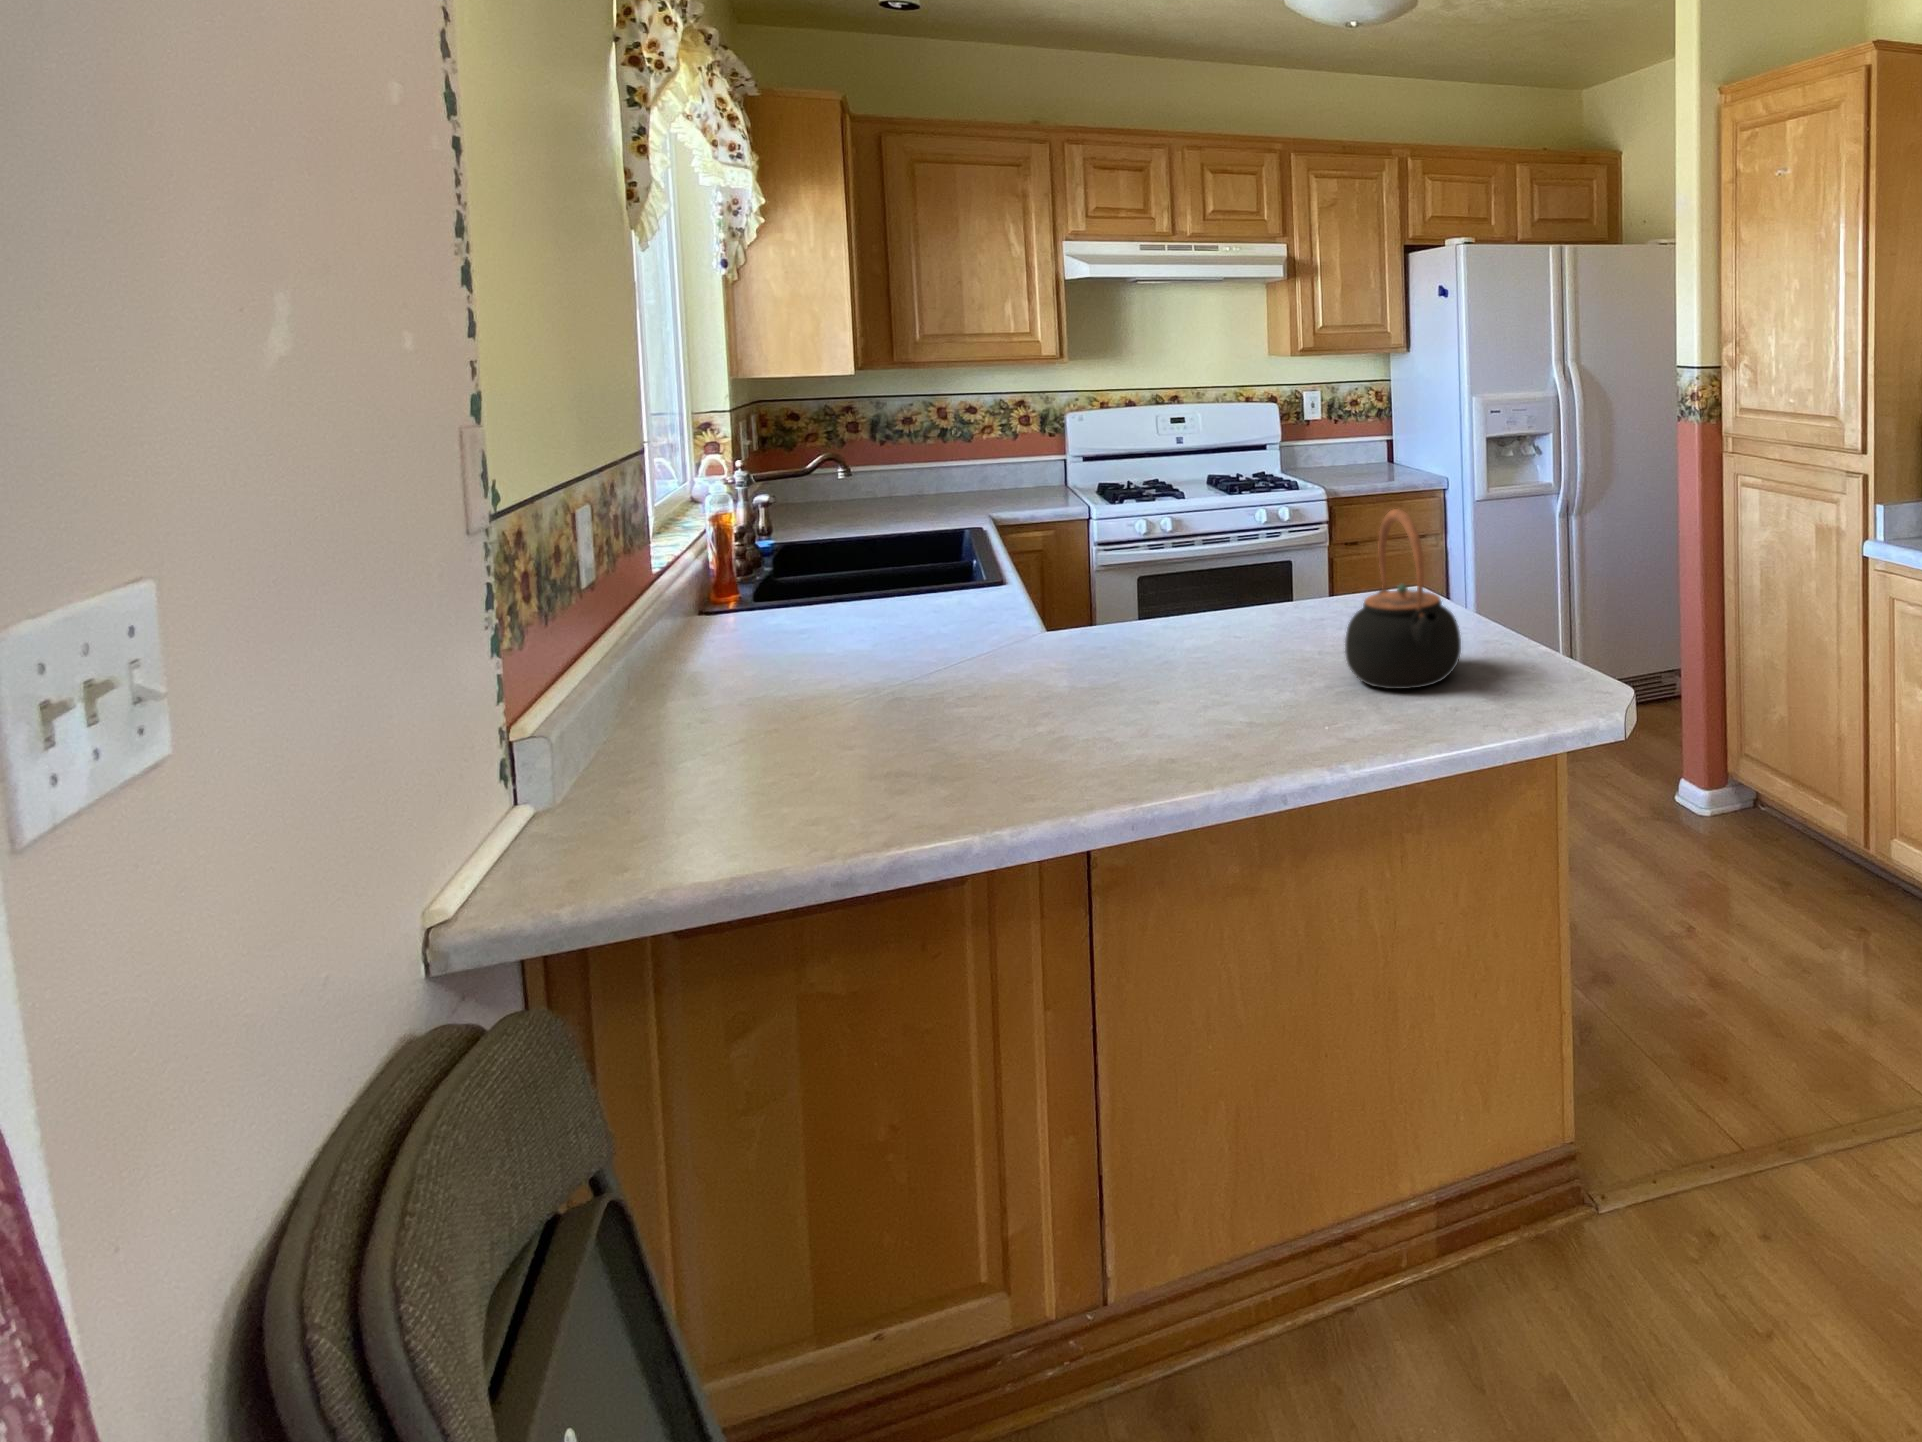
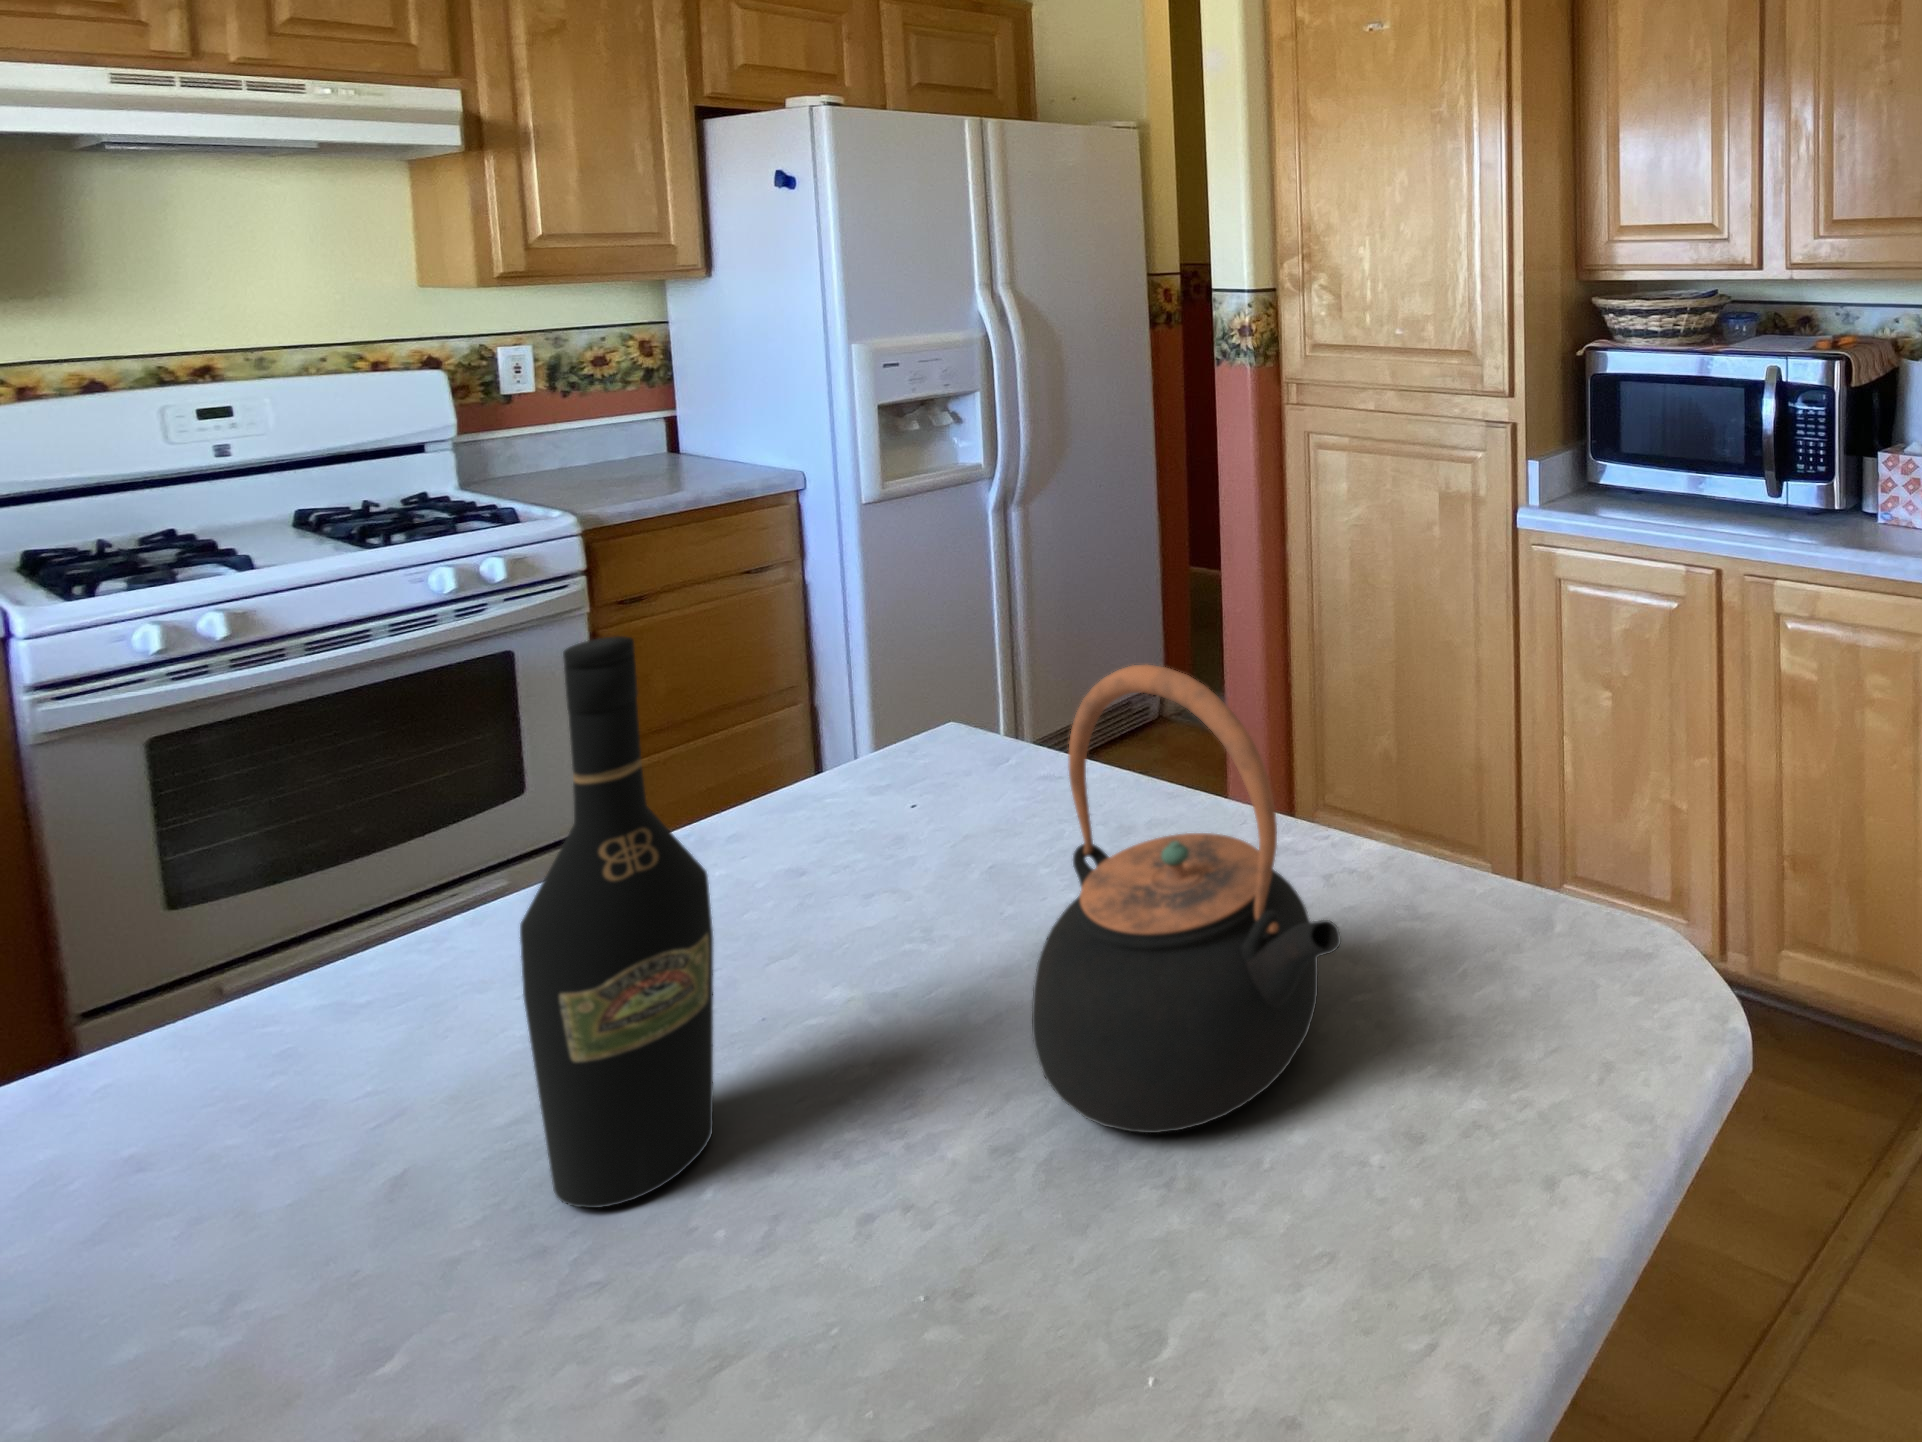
wine bottle: none [1199,472,1255,669] -> present [520,636,713,1208]

